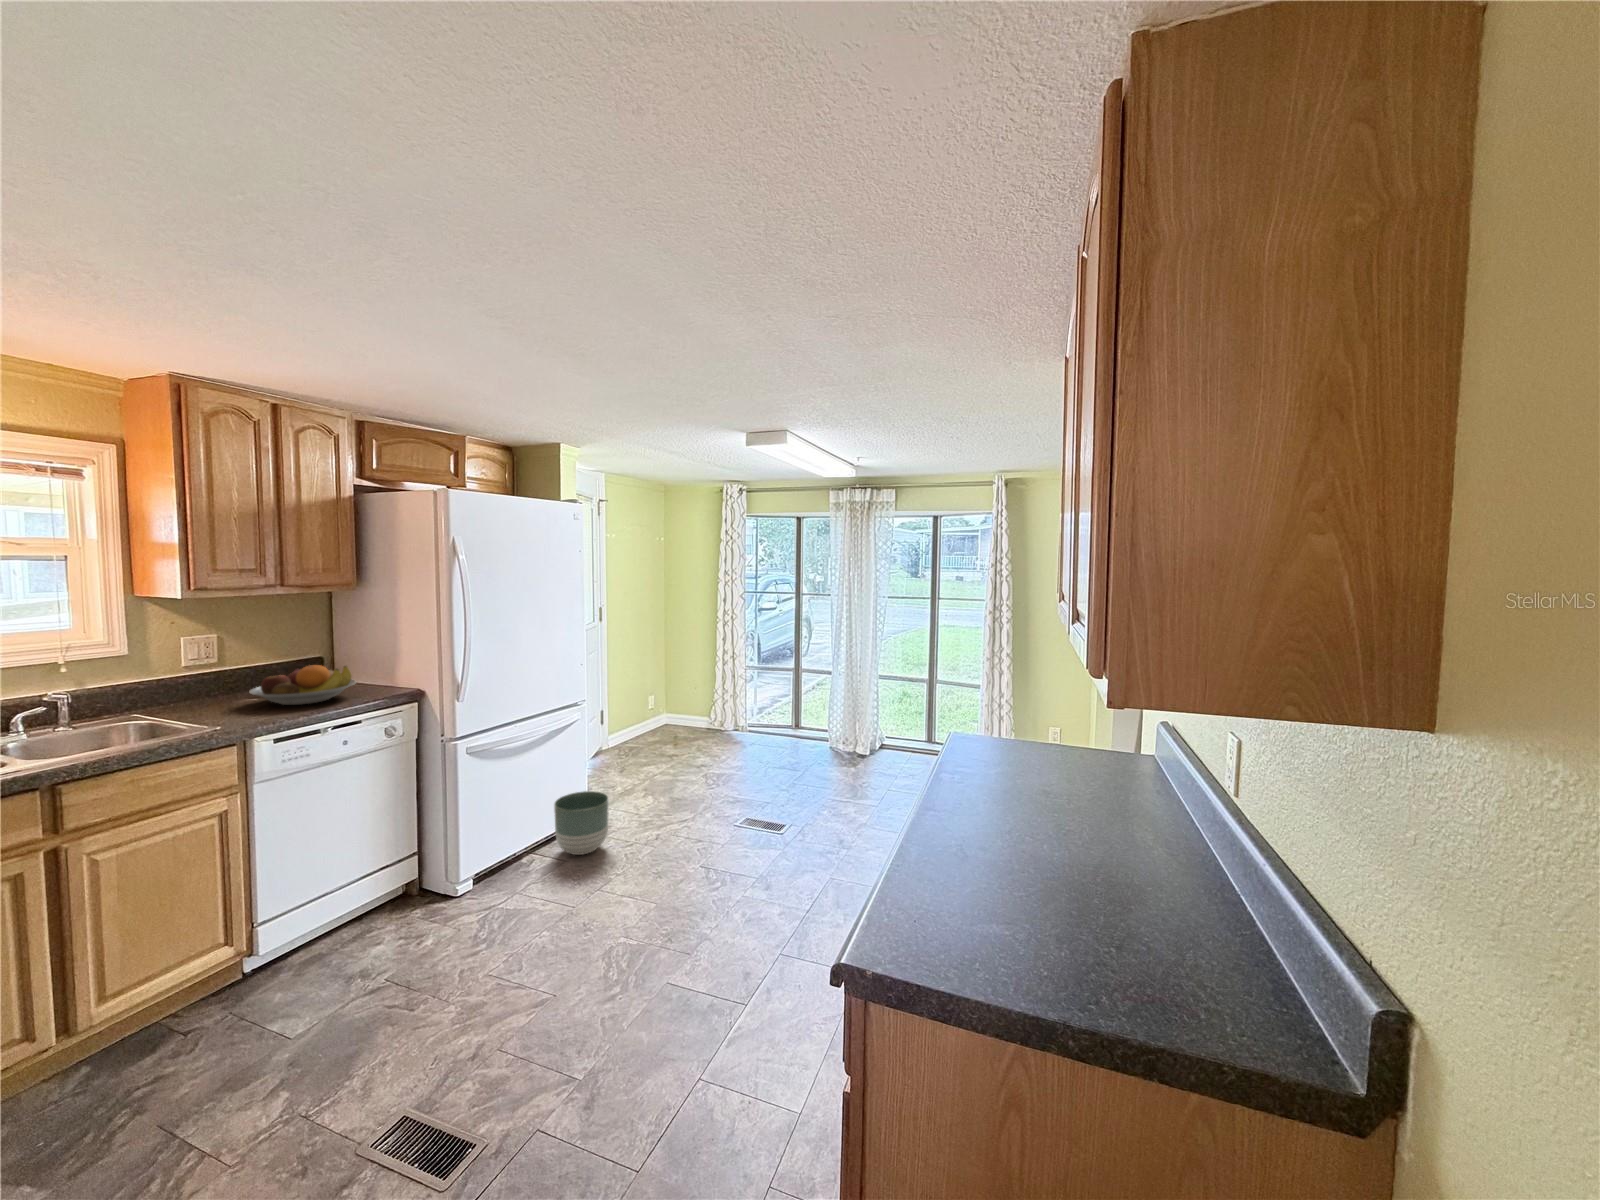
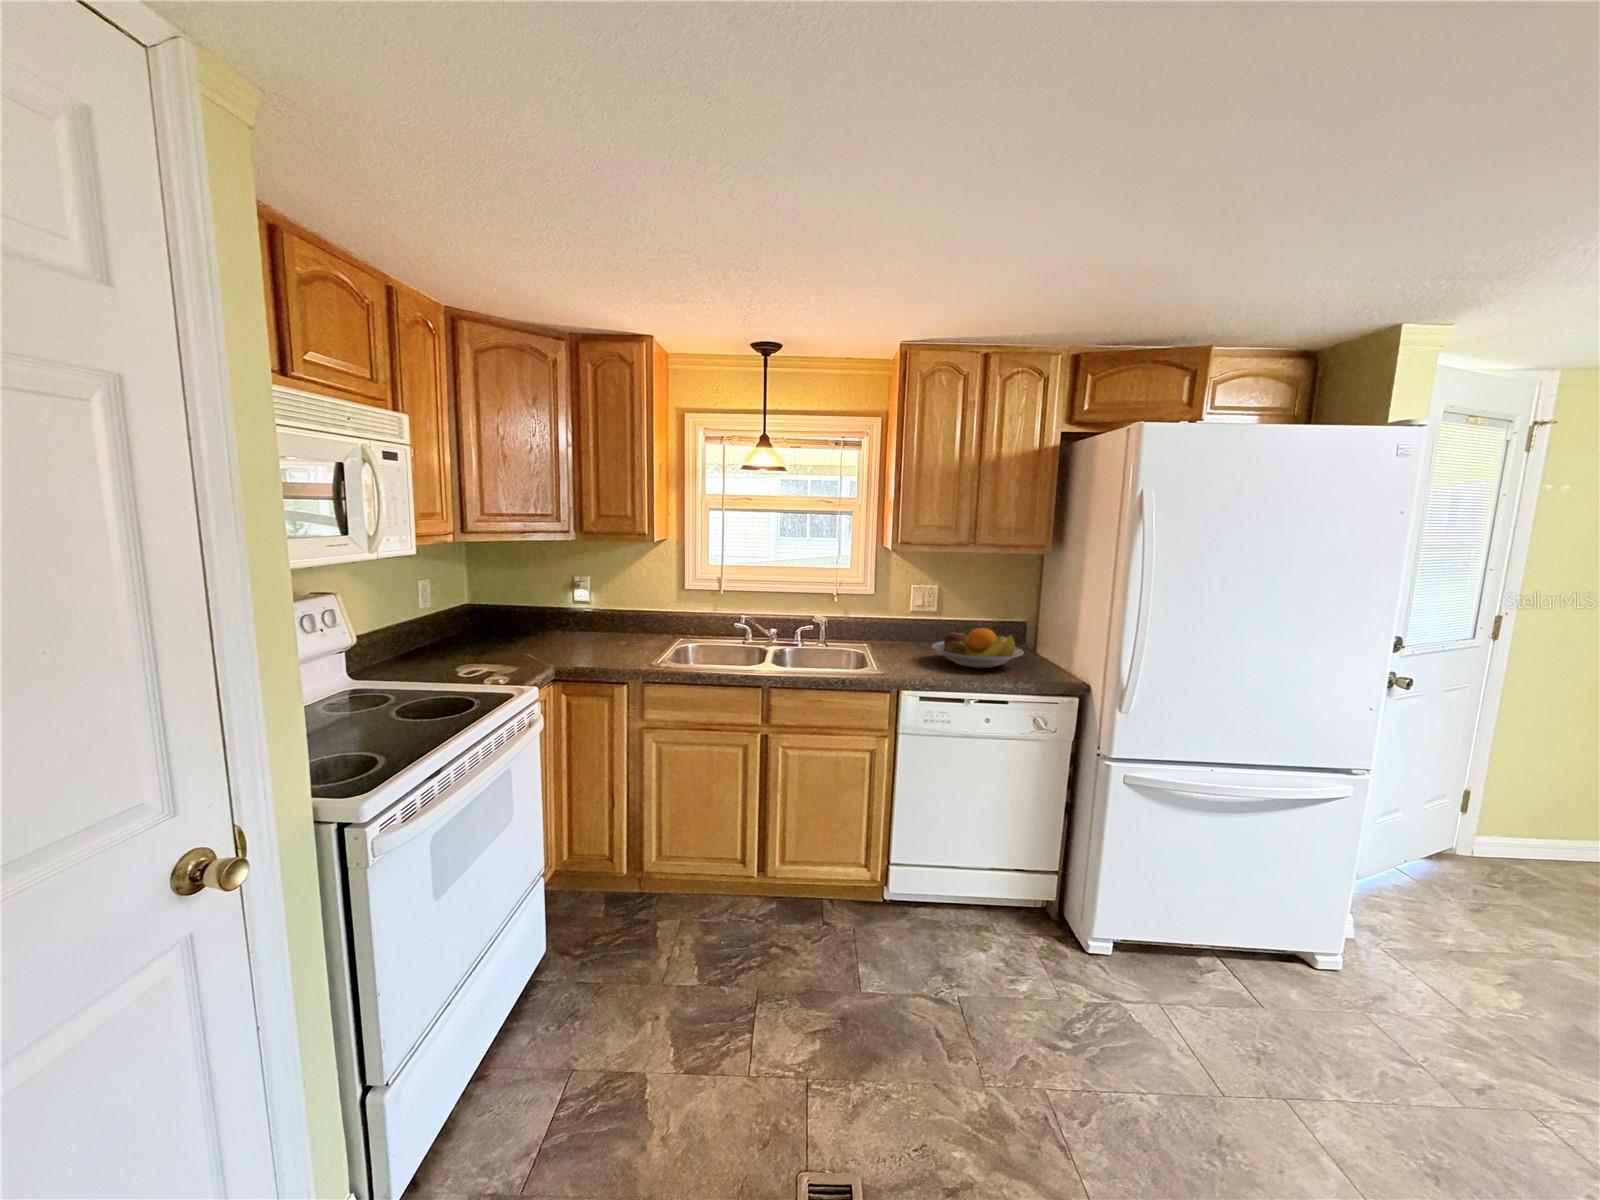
planter: present [554,791,609,855] -> none [1256,901,1371,1020]

